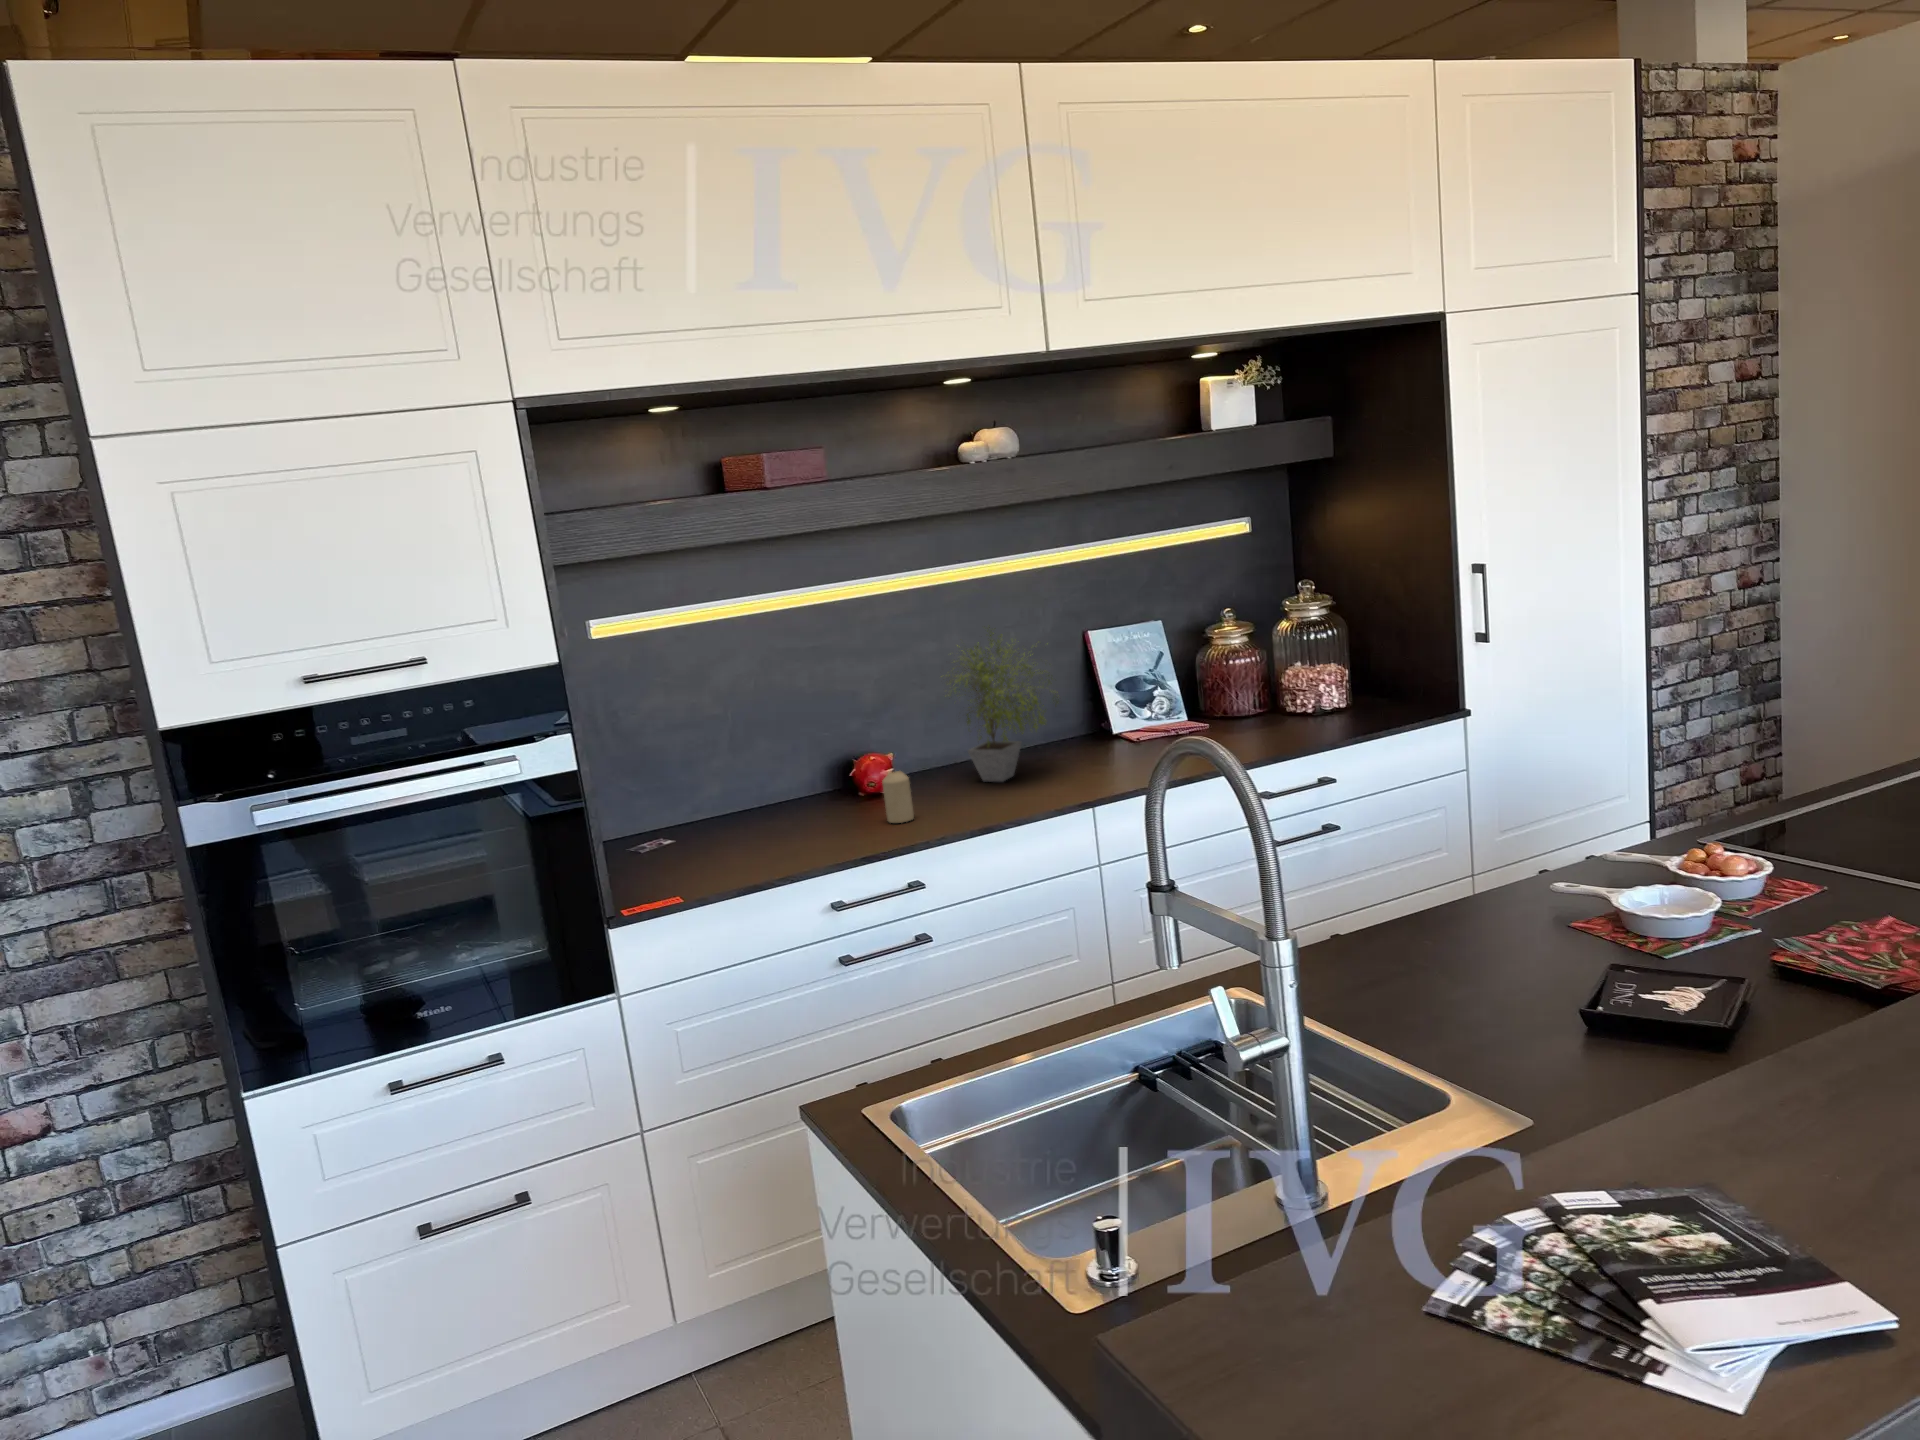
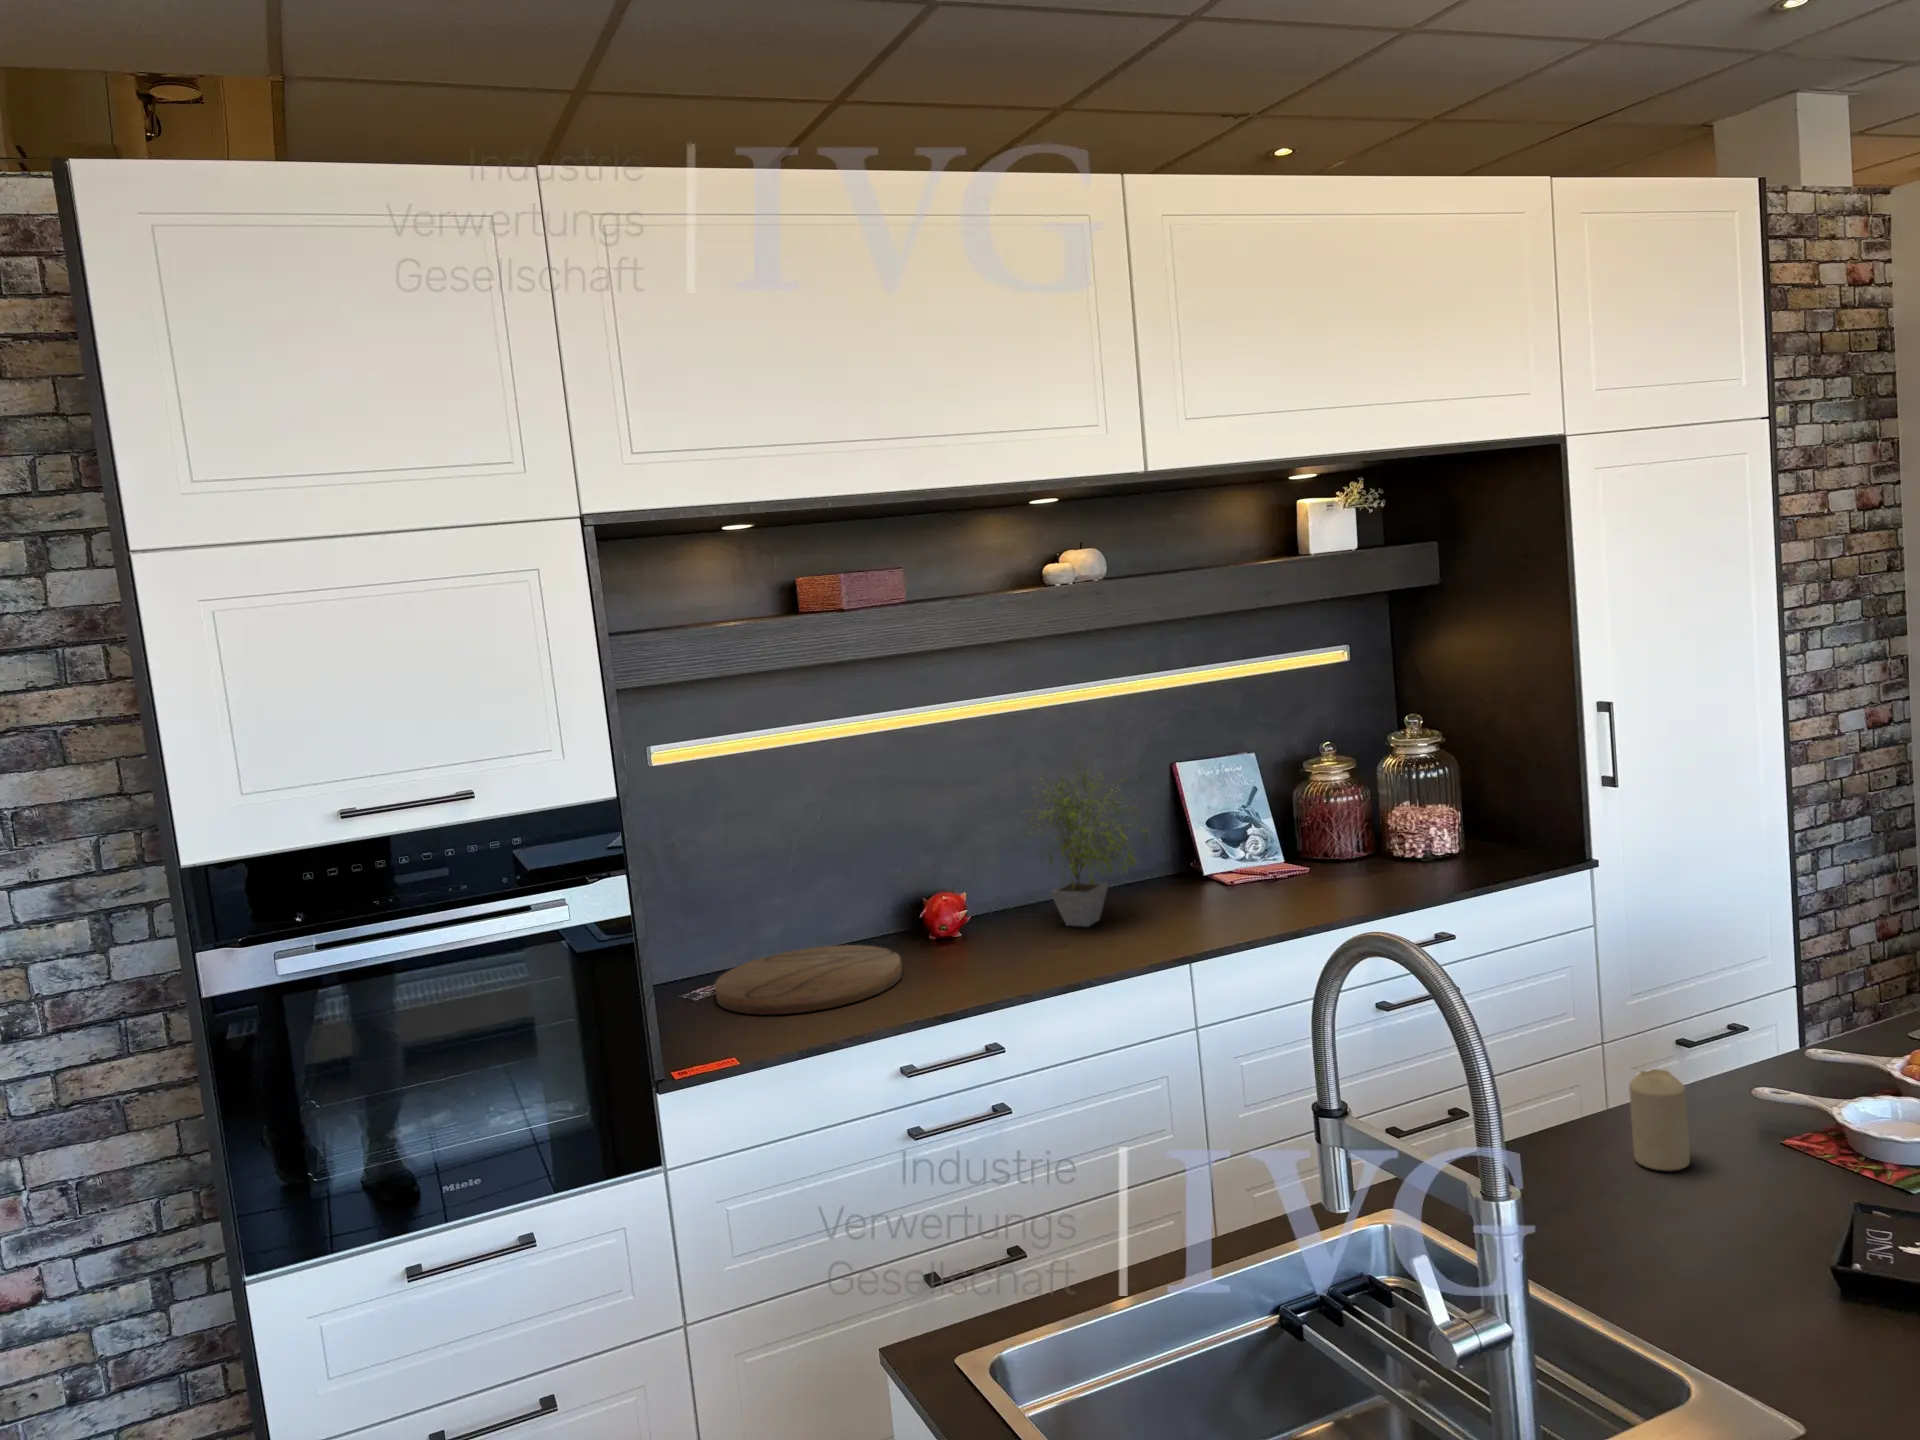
candle: present [882,771,914,823] -> present [1629,1069,1690,1171]
cutting board: none [656,802,830,864] -> present [715,945,902,1015]

